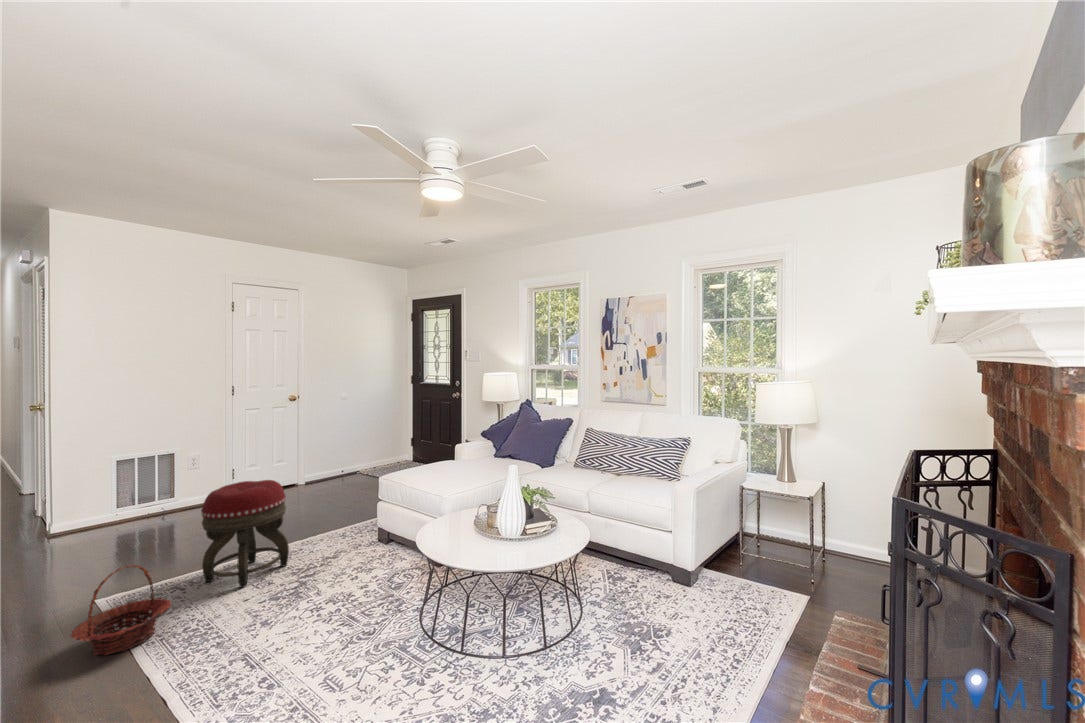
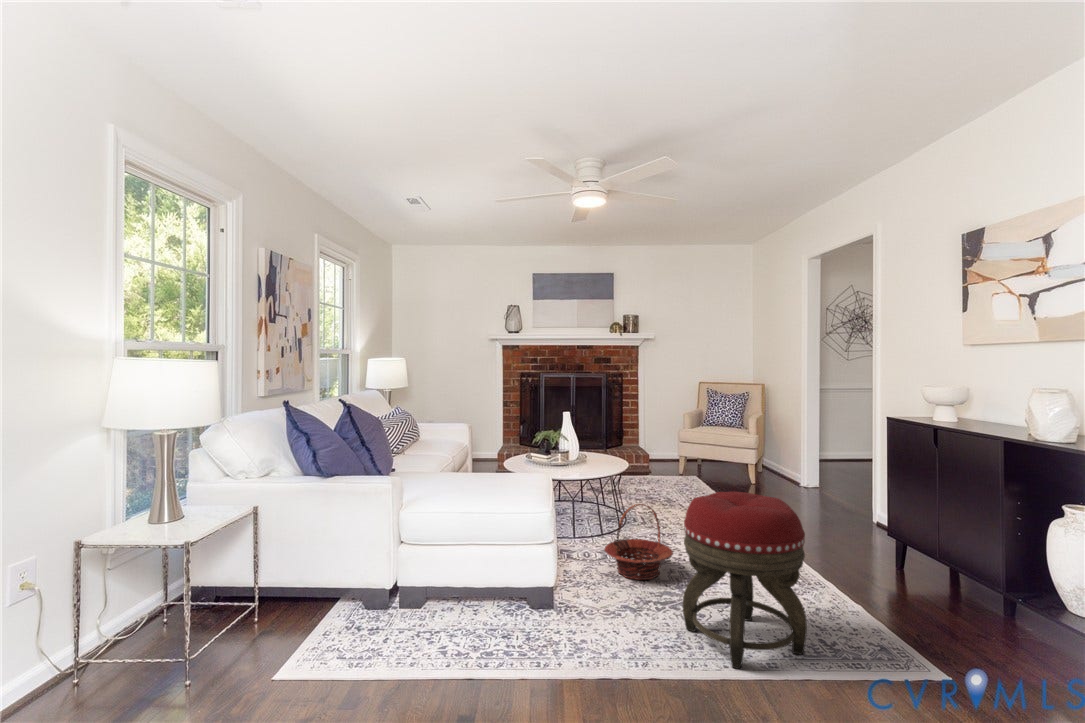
basket: present [70,565,171,656] -> present [605,504,673,580]

